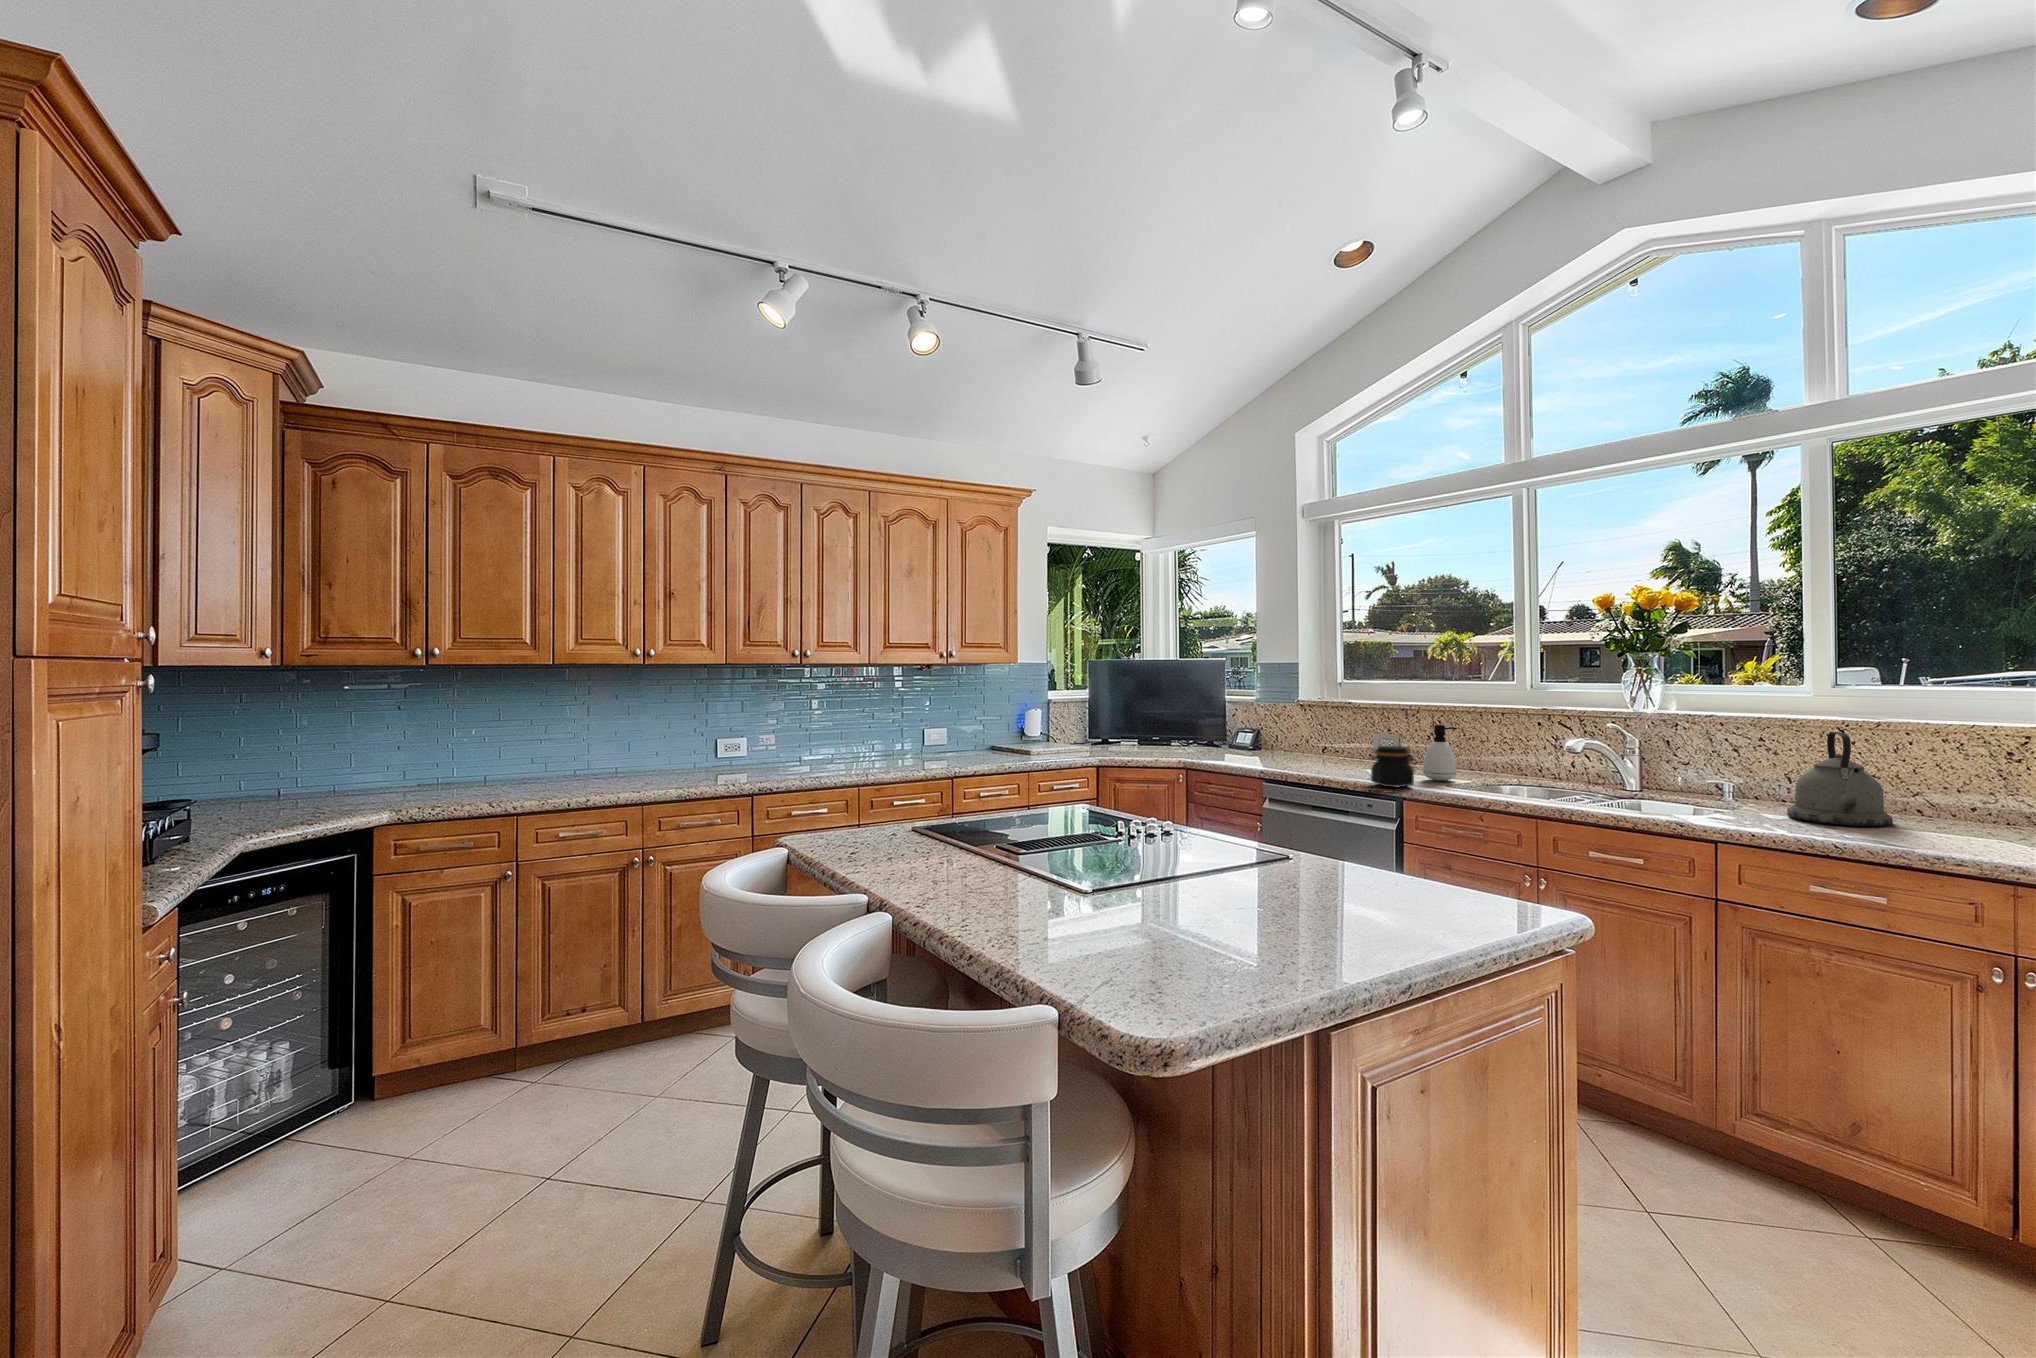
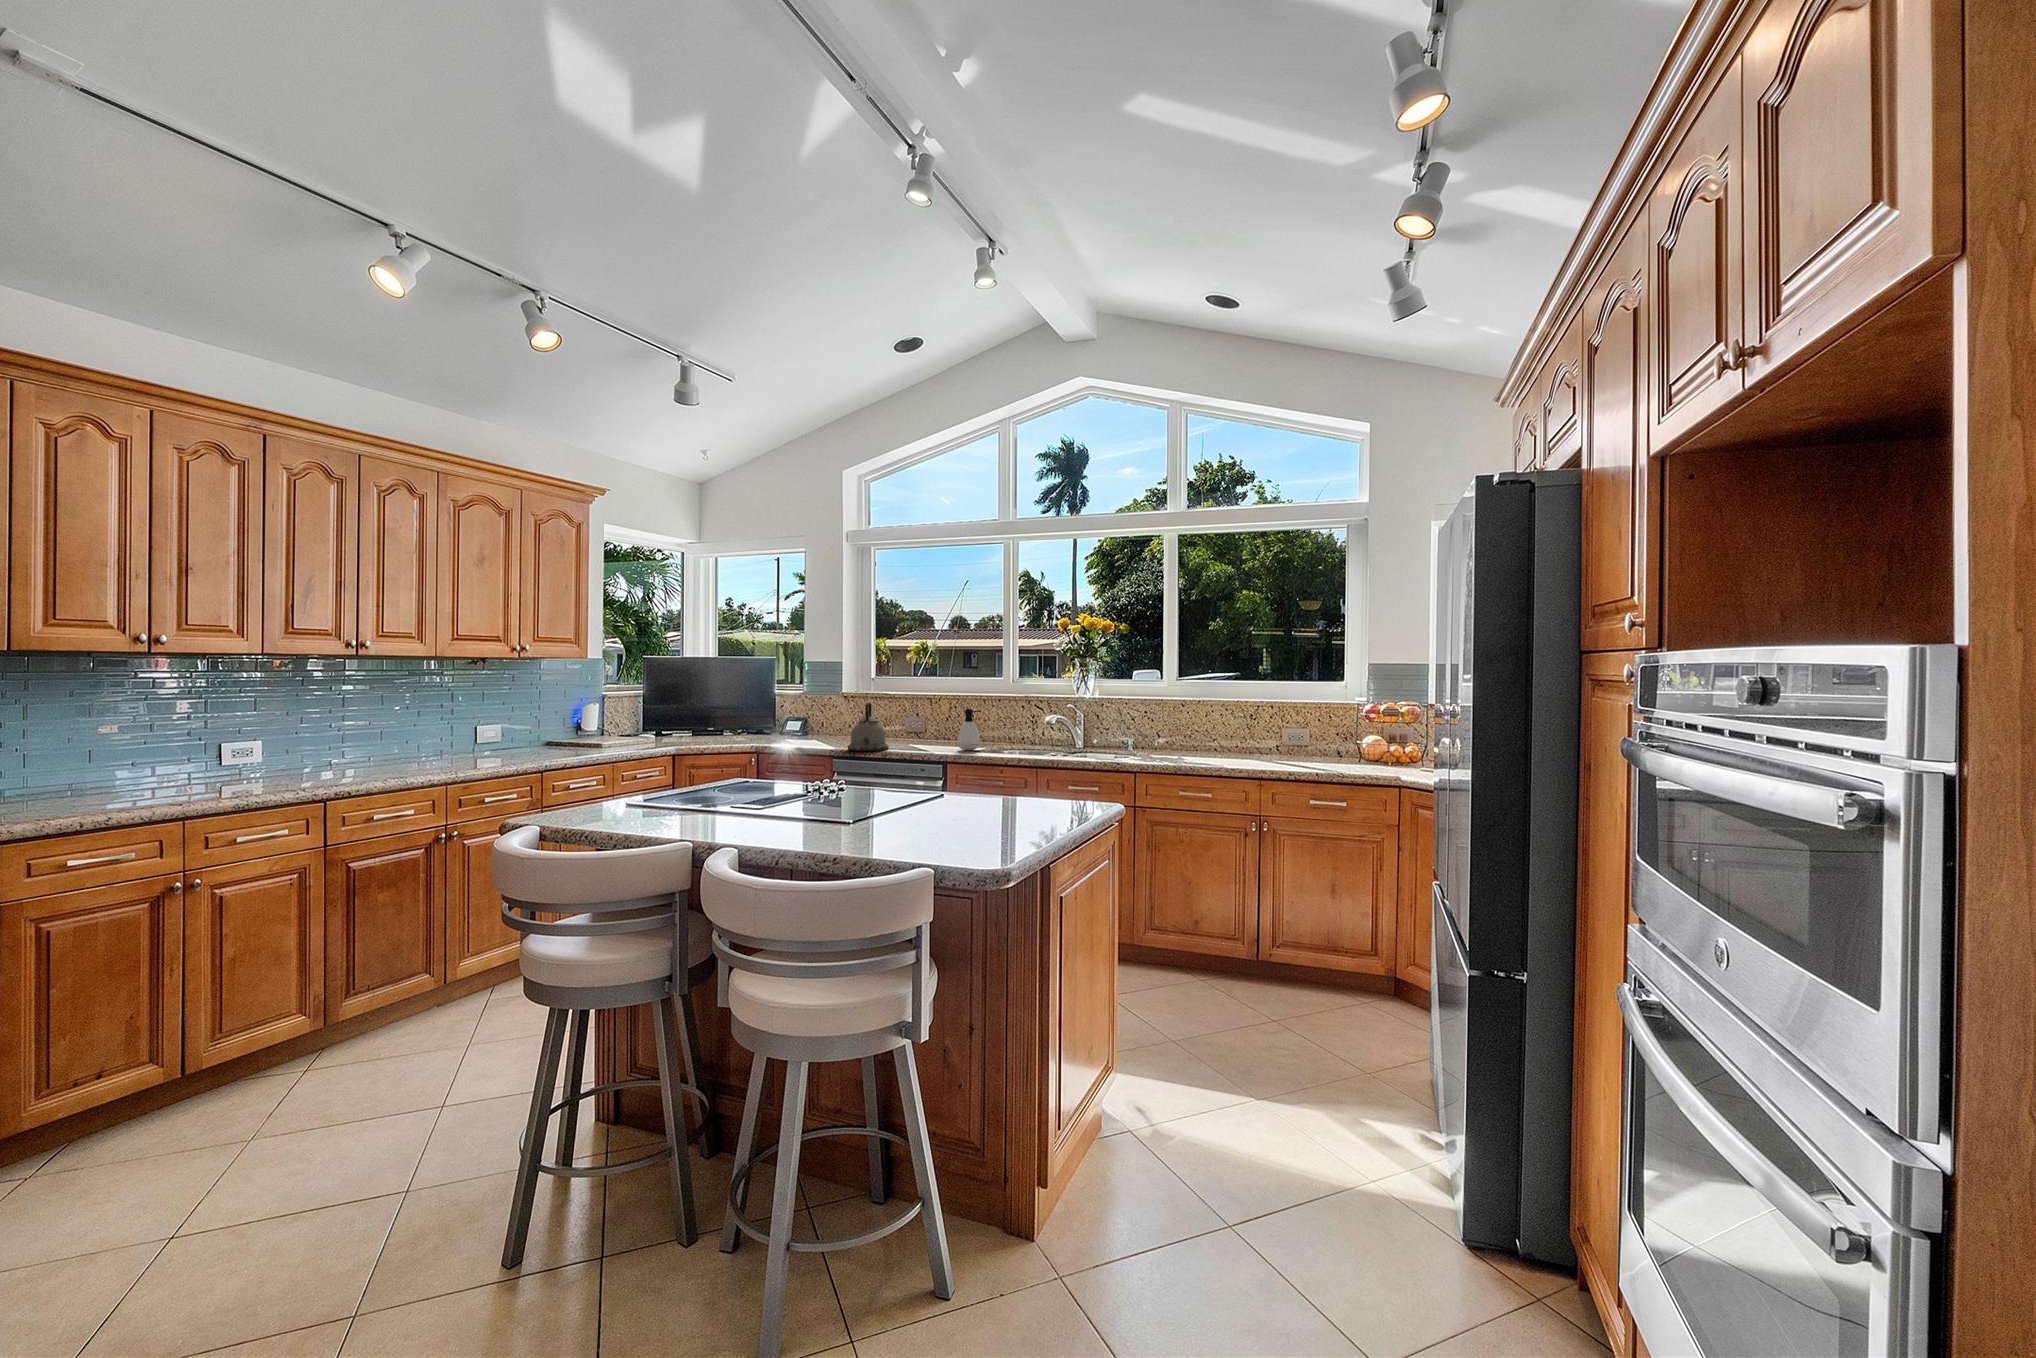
kettle: present [1787,732,1893,826] -> present [848,703,889,751]
jar: present [1370,746,1414,787] -> none [925,725,957,756]

